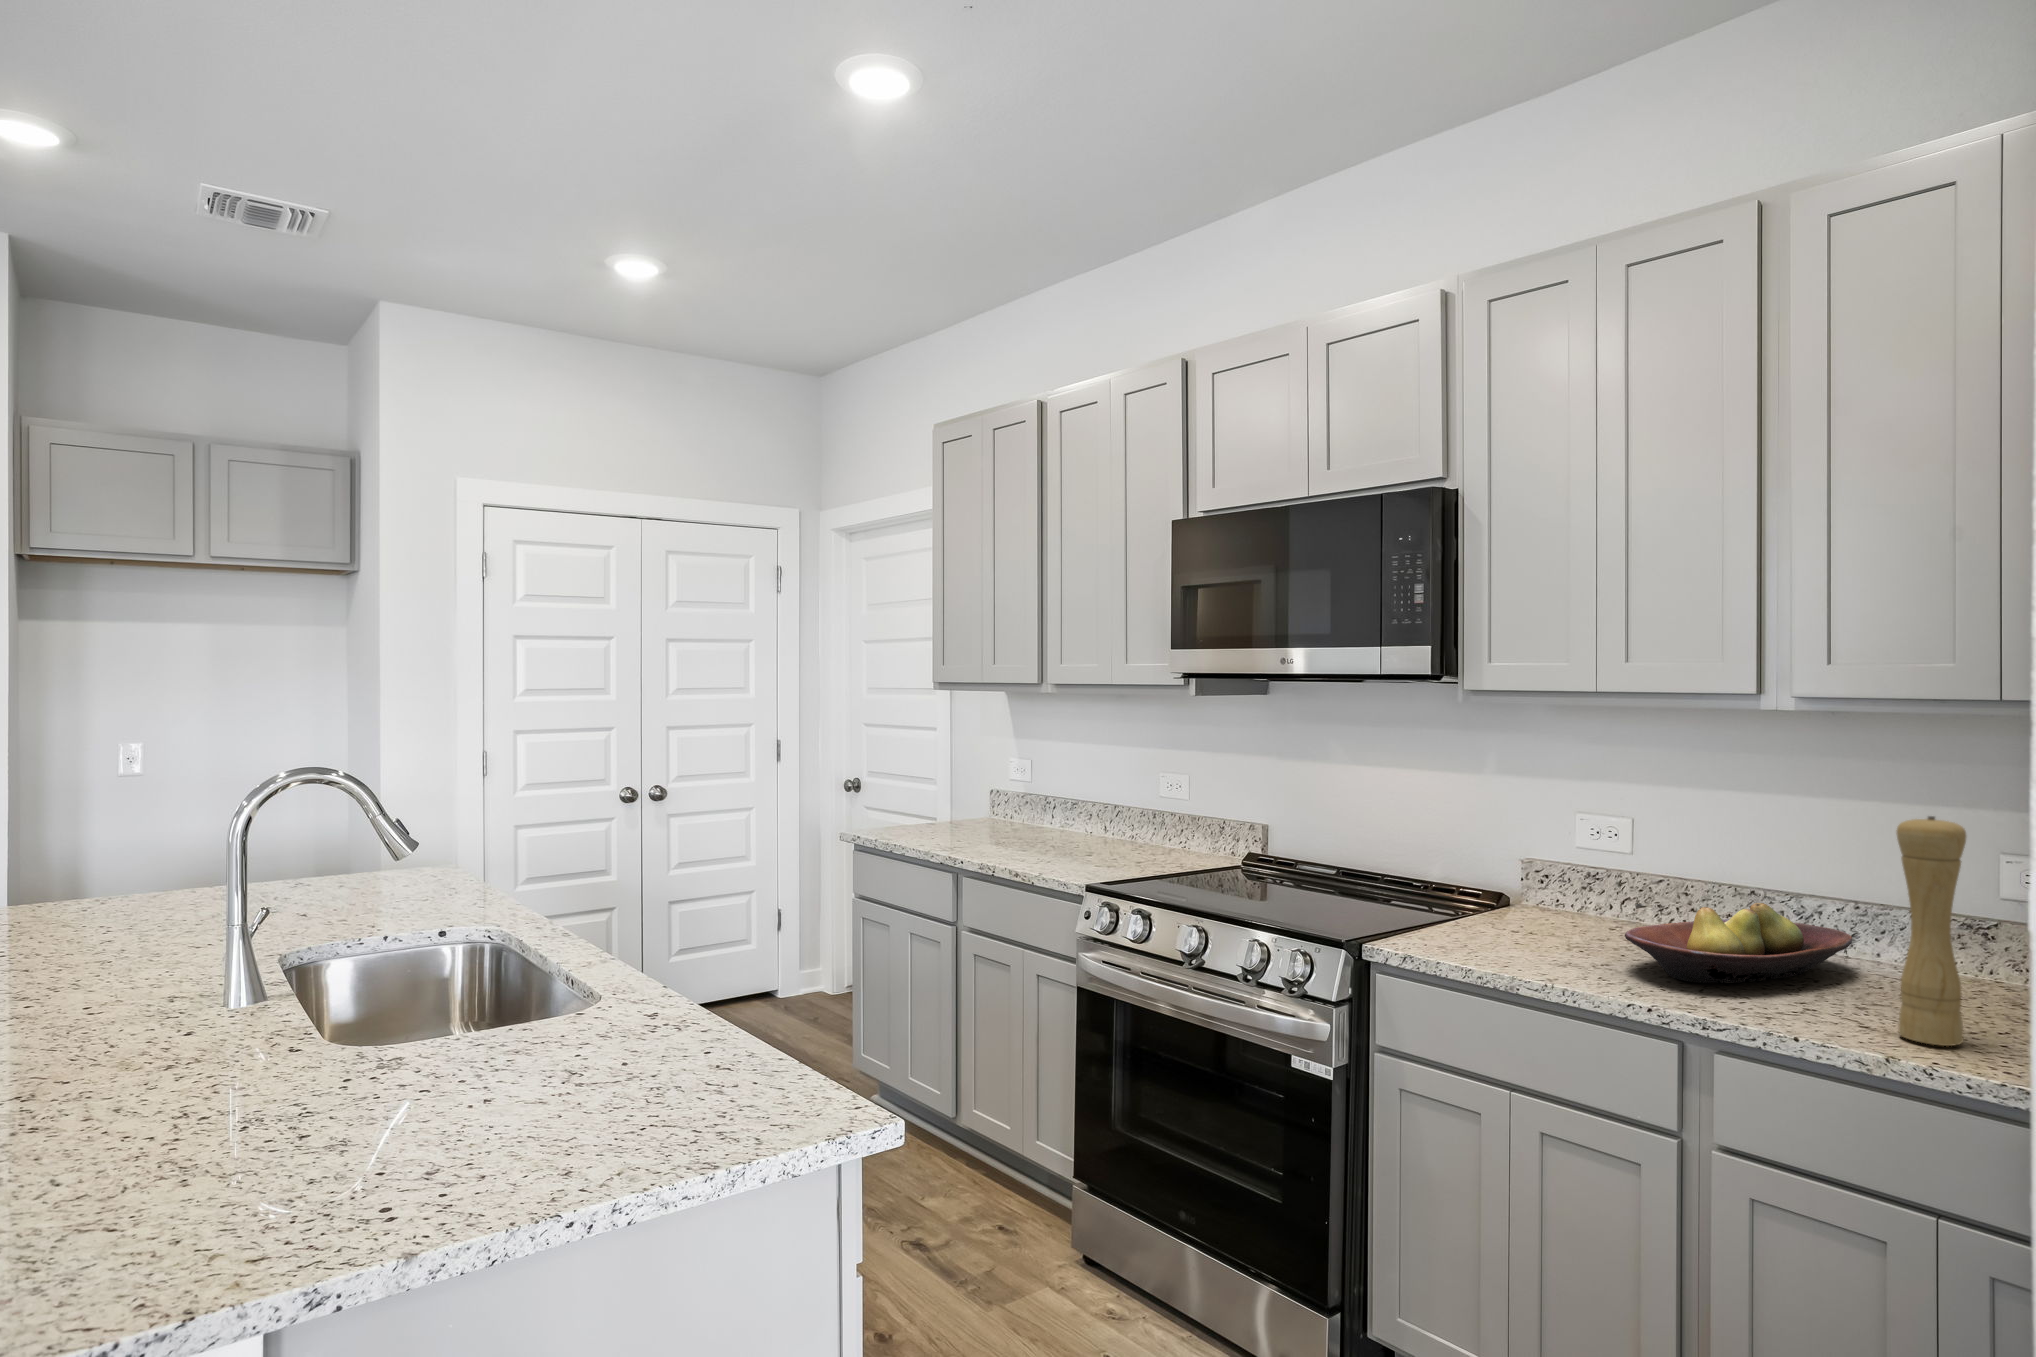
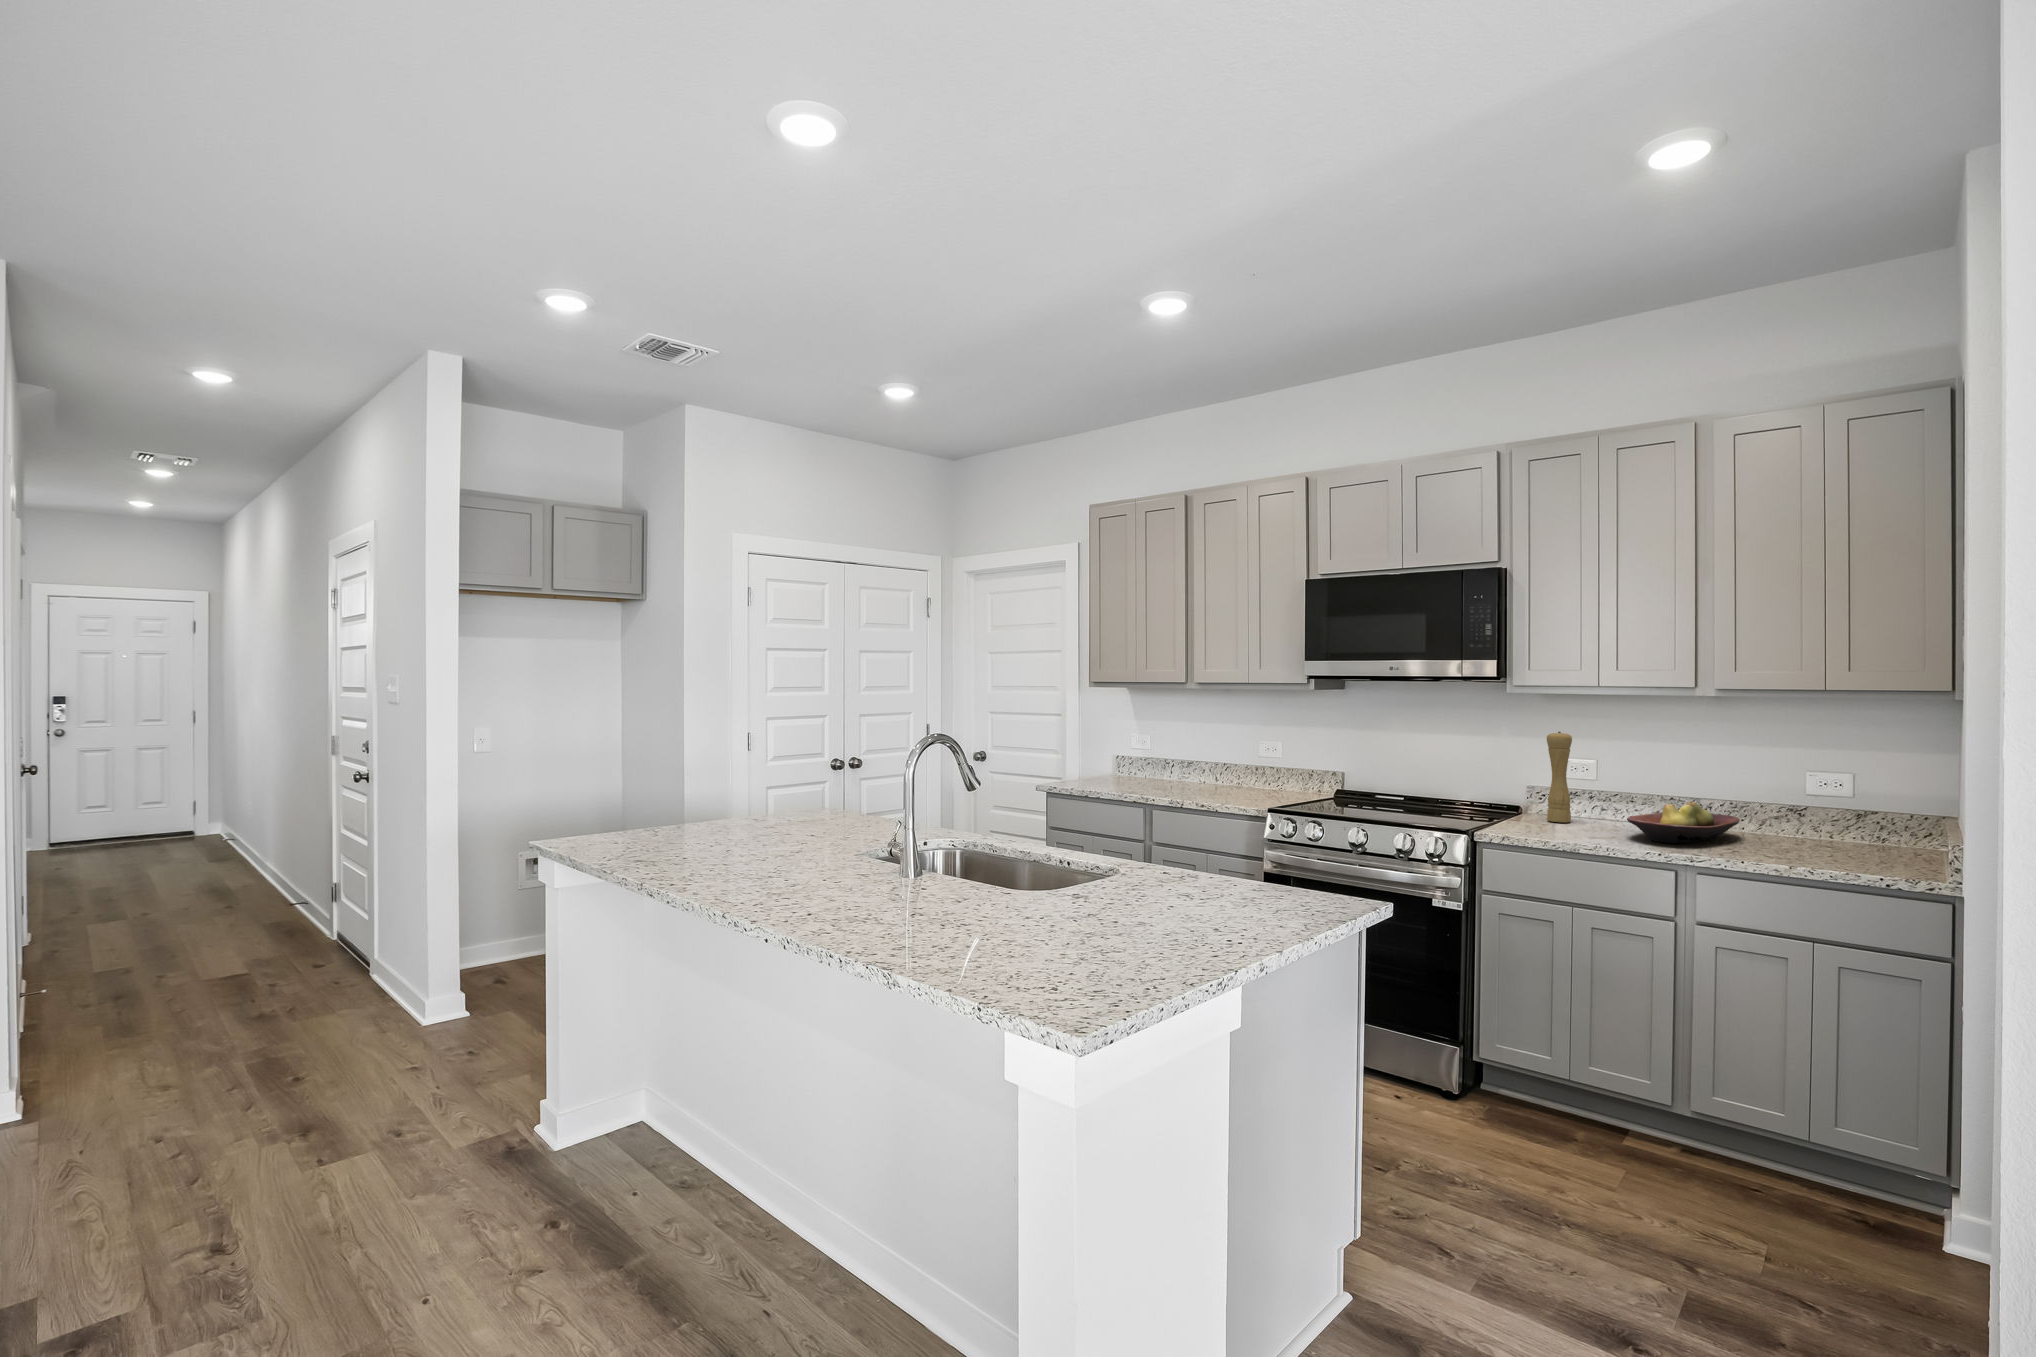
pepper mill: present [1896,816,1966,1046] -> present [1547,732,1572,822]

